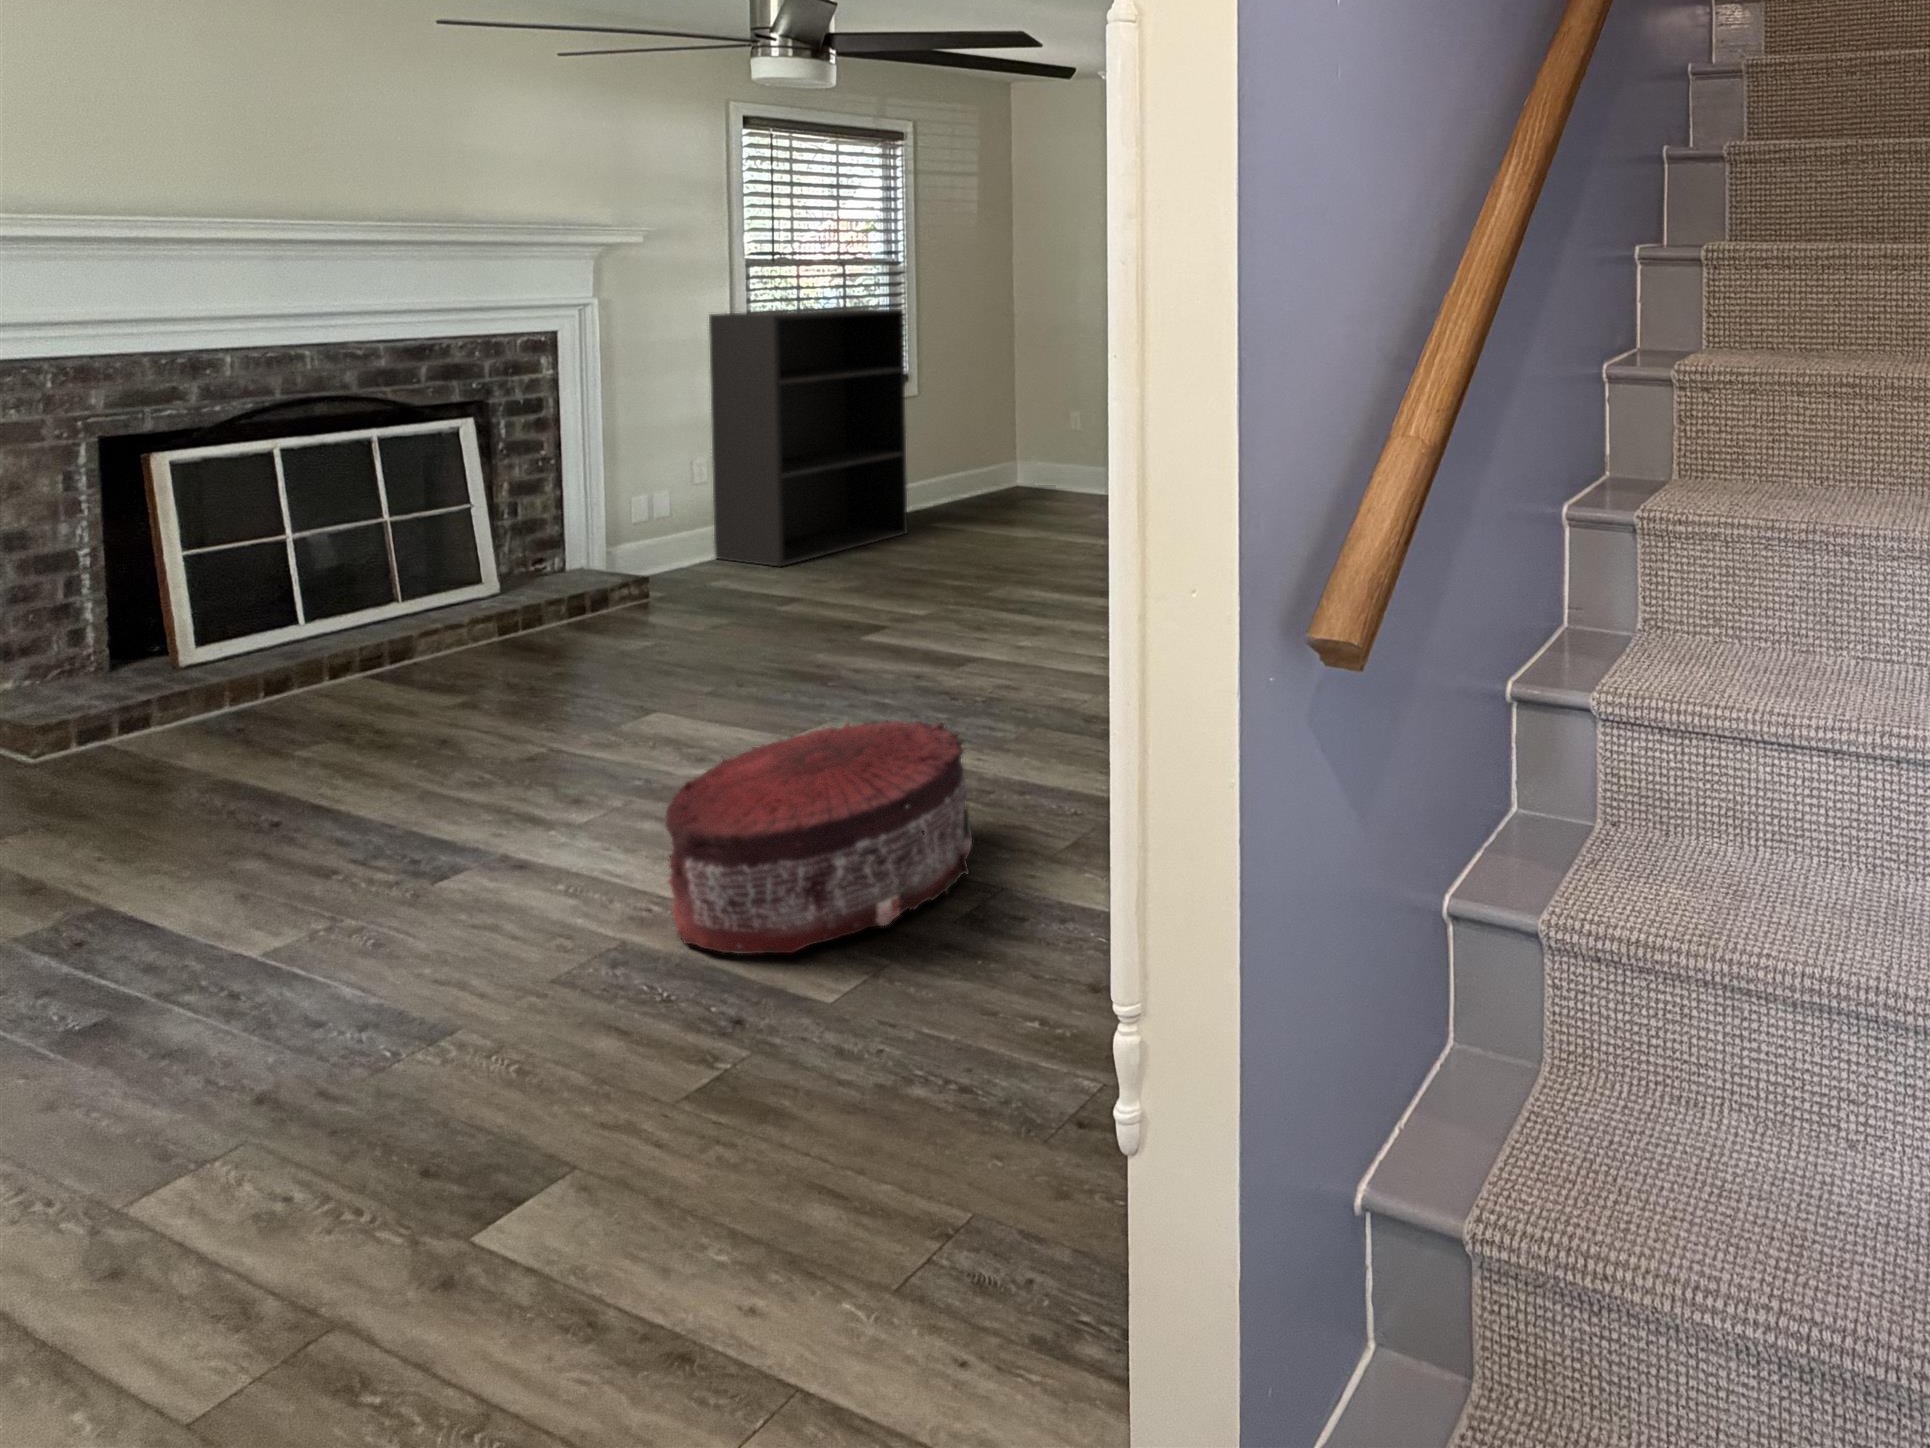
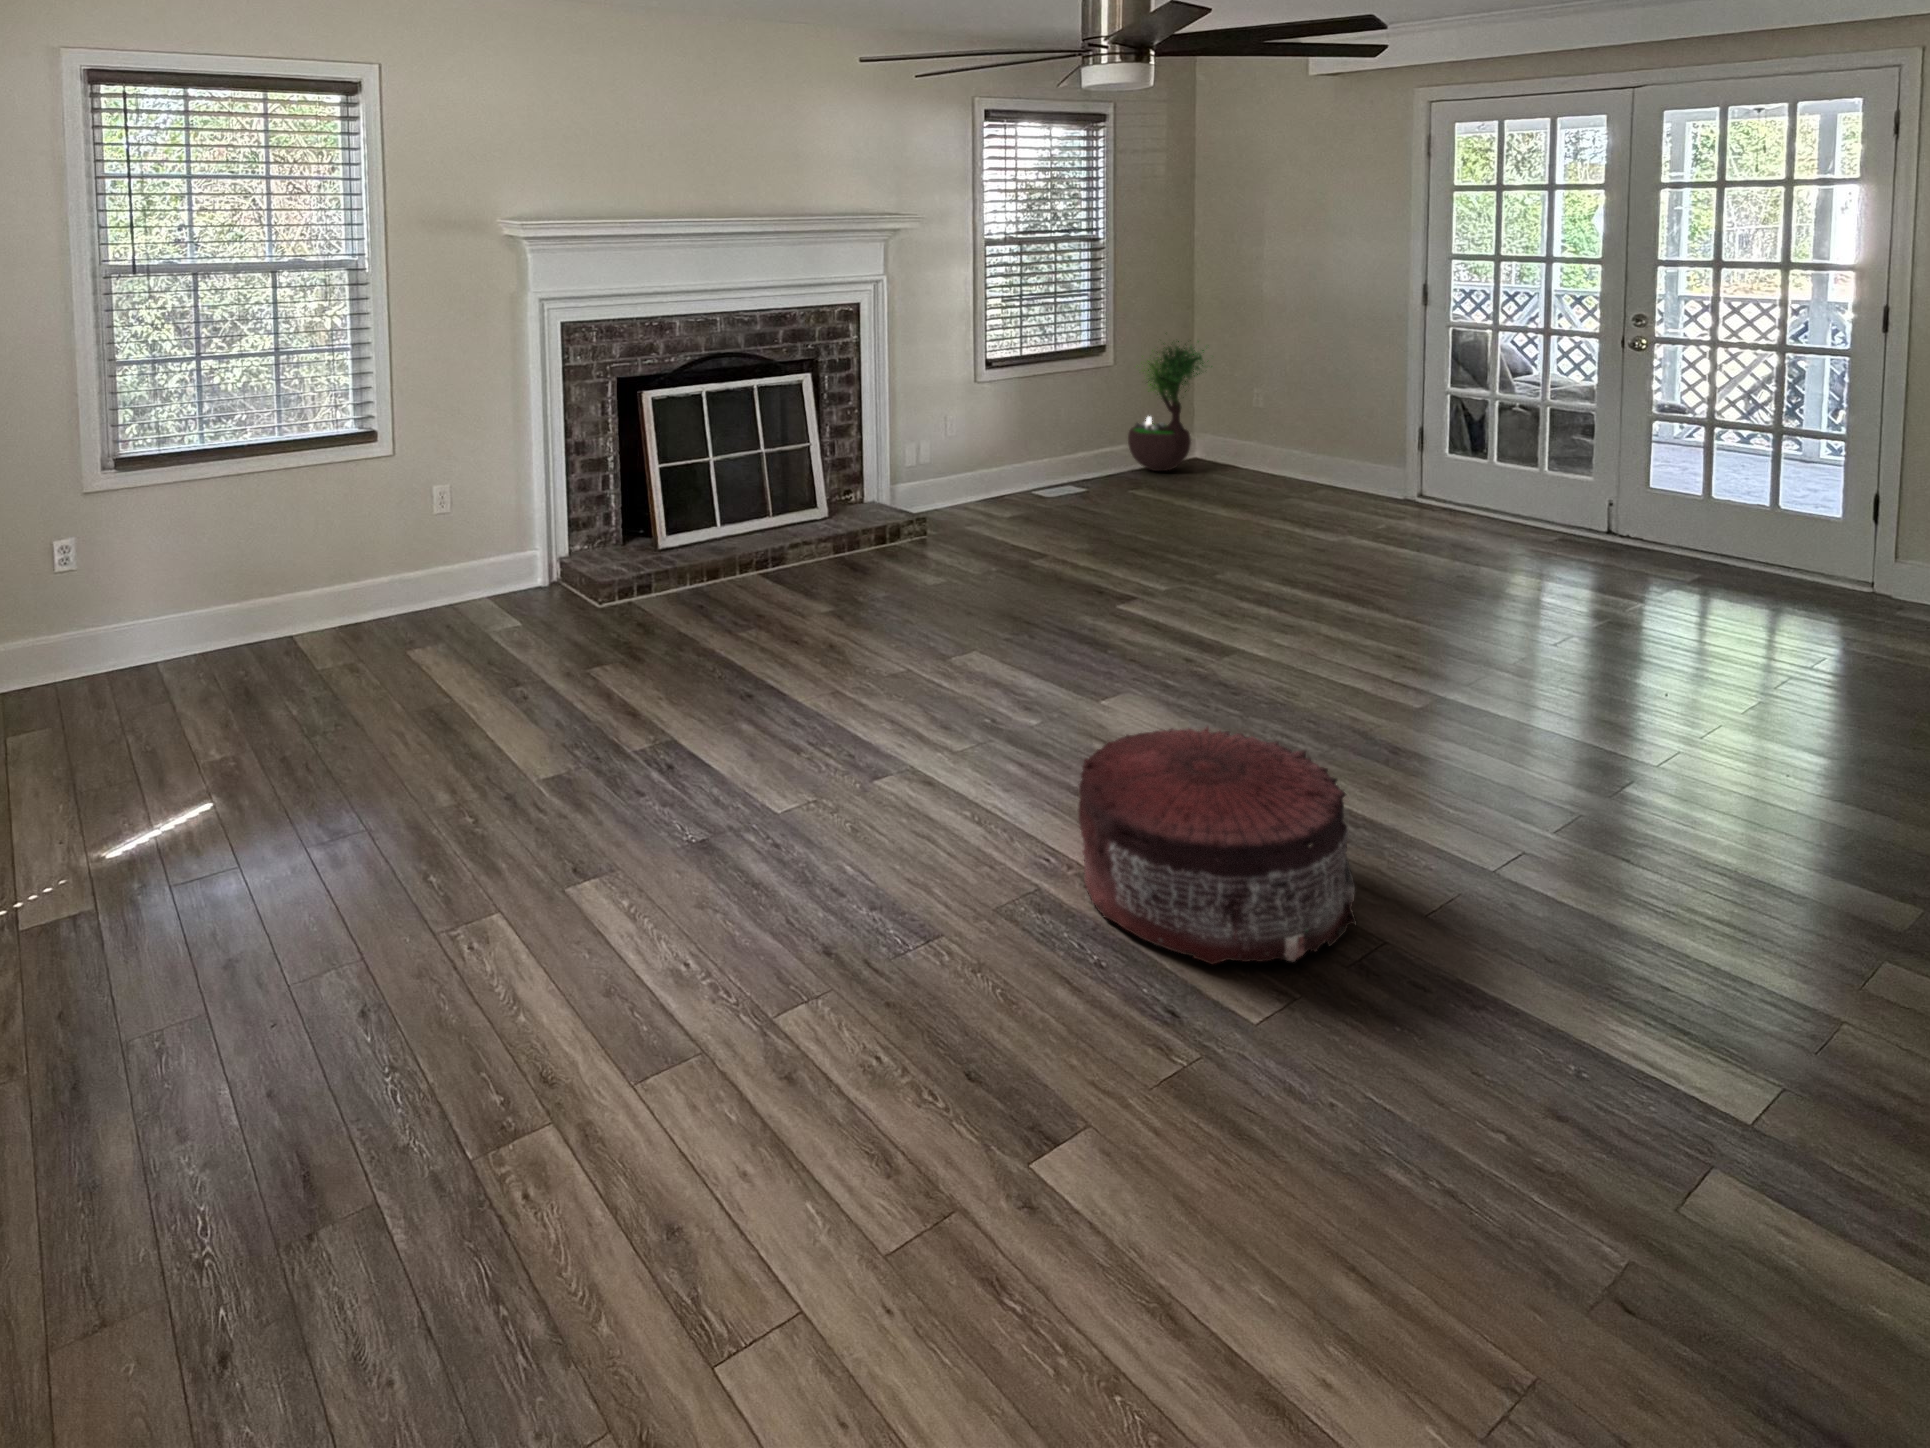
bookshelf: present [709,308,907,566] -> none [963,283,1116,522]
potted tree: none [937,357,1026,500] -> present [1128,341,1212,471]

